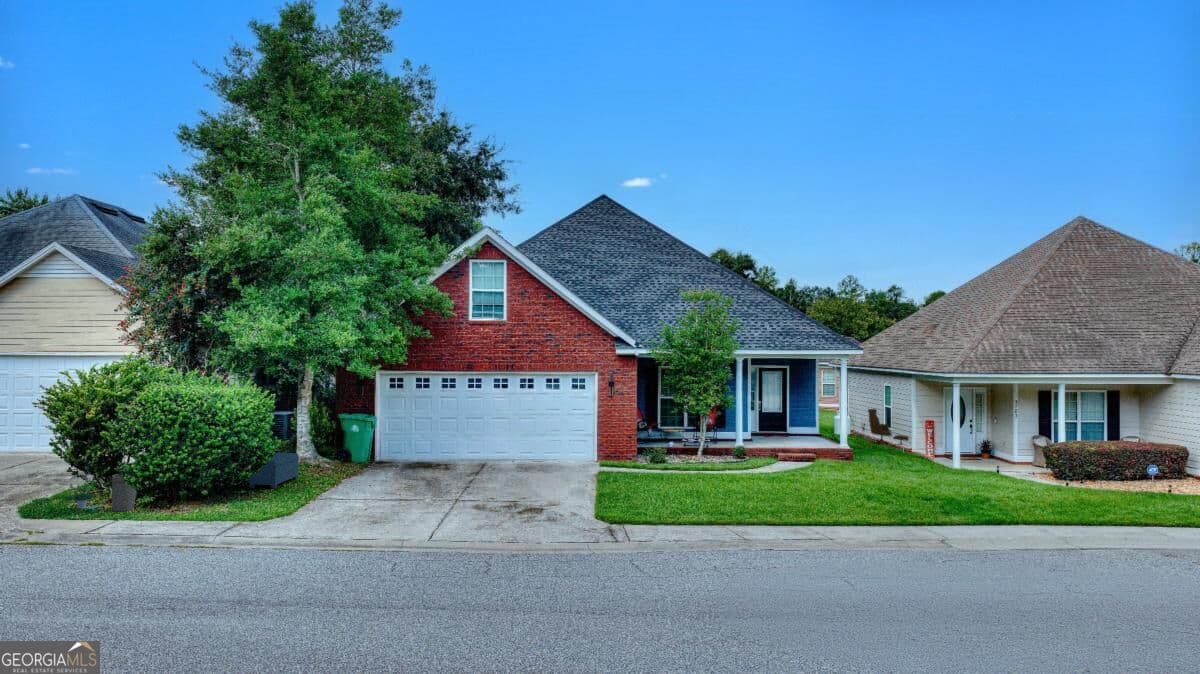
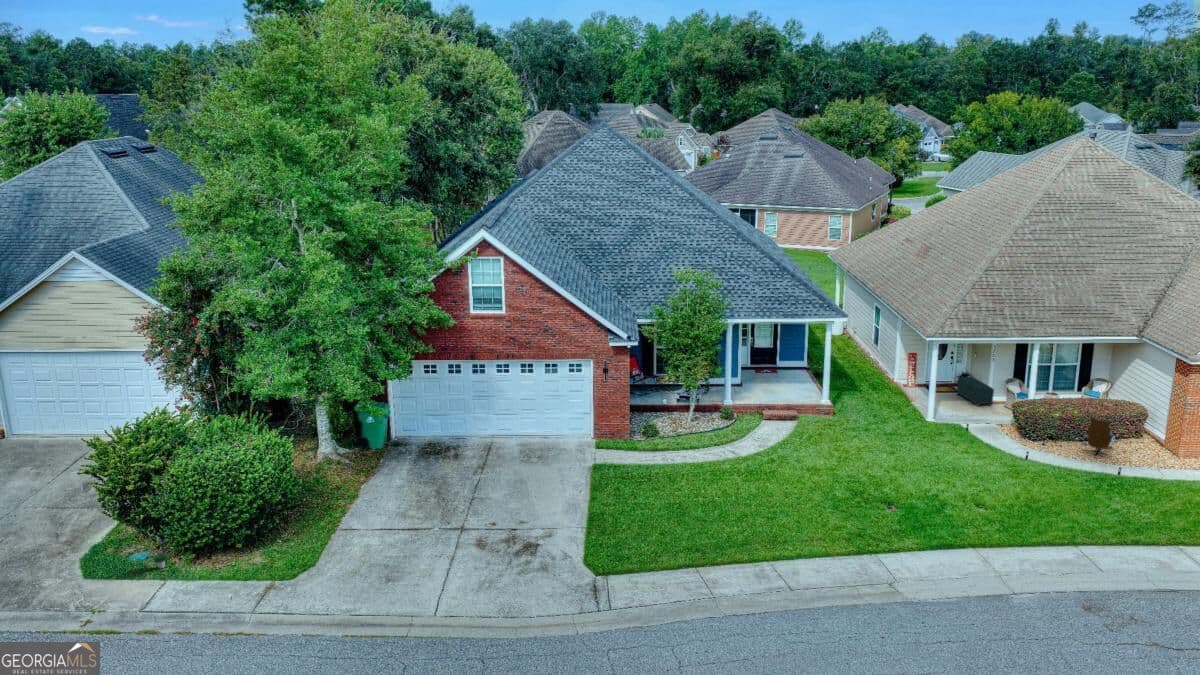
lounge chair: present [868,409,909,445] -> present [1087,418,1114,458]
bench: present [250,453,299,489] -> present [957,377,994,406]
basket: present [112,474,136,511] -> none [184,536,207,571]

